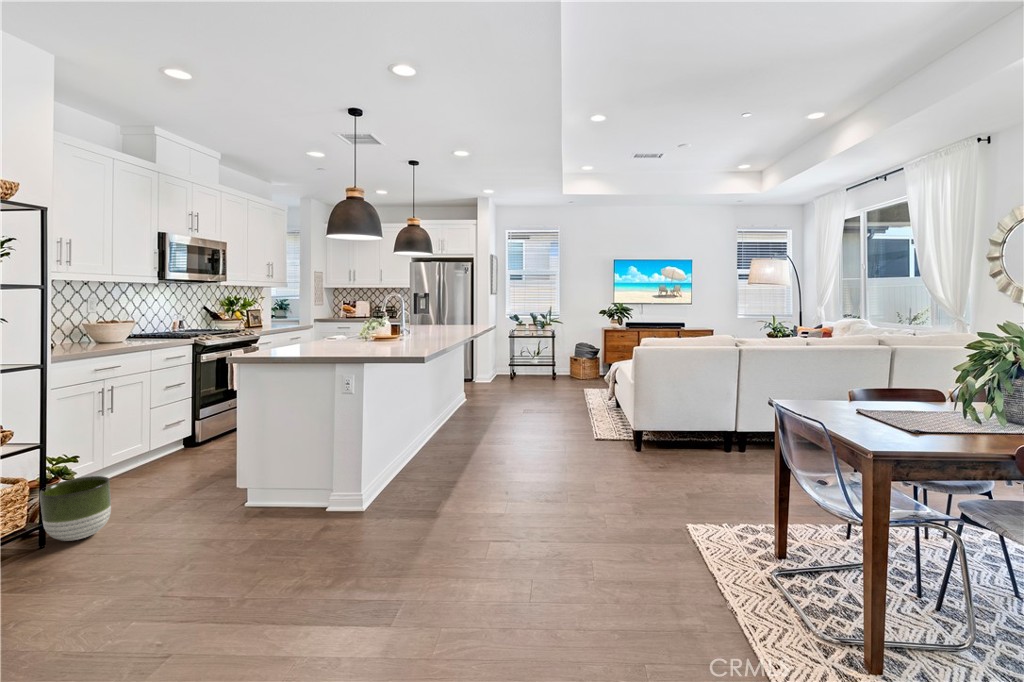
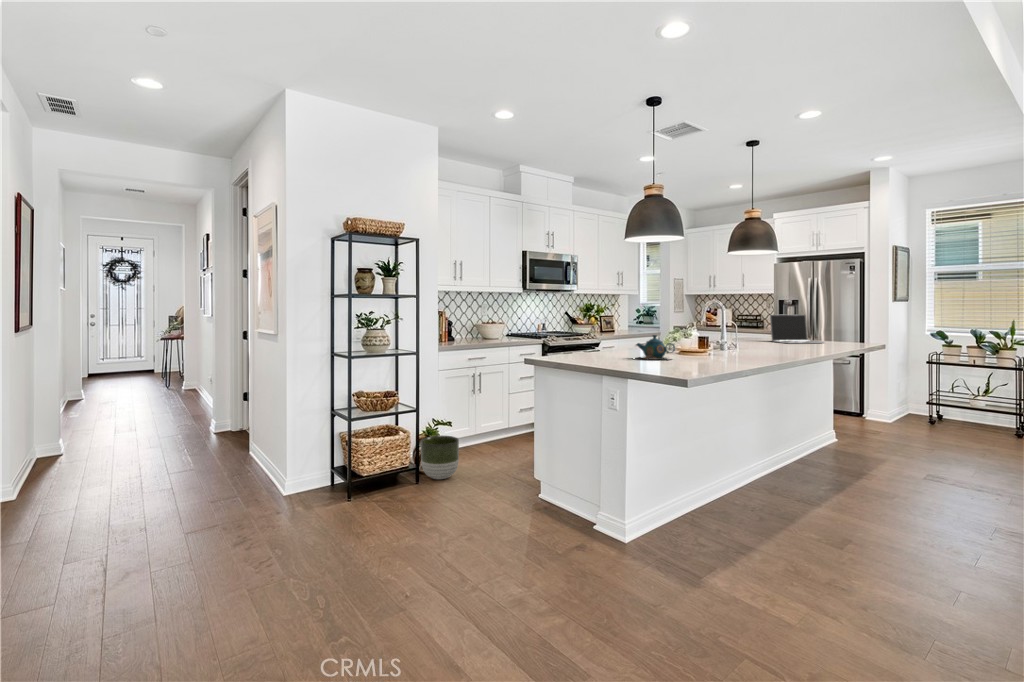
laptop: none [419,305,460,329] -> present [770,315,824,343]
teapot: none [342,327,386,353] -> present [637,335,675,360]

